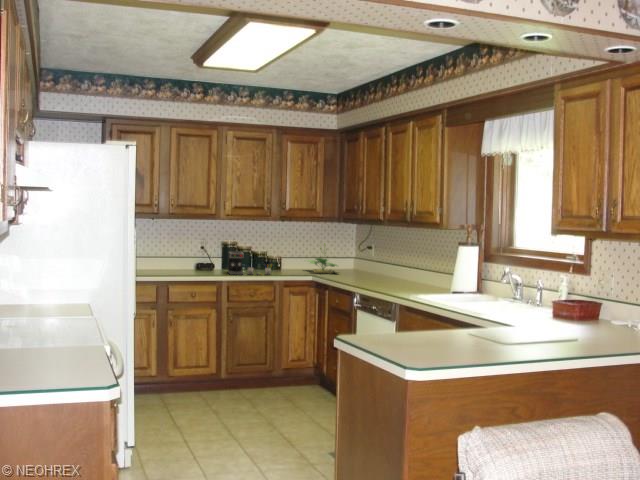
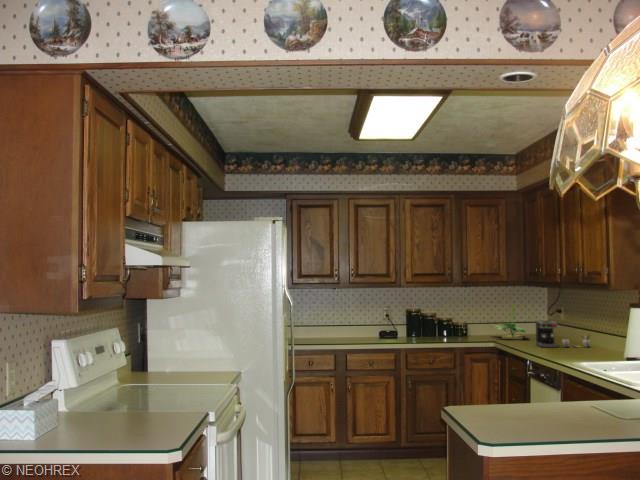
coffee maker: present [228,251,272,275] -> present [536,321,591,348]

